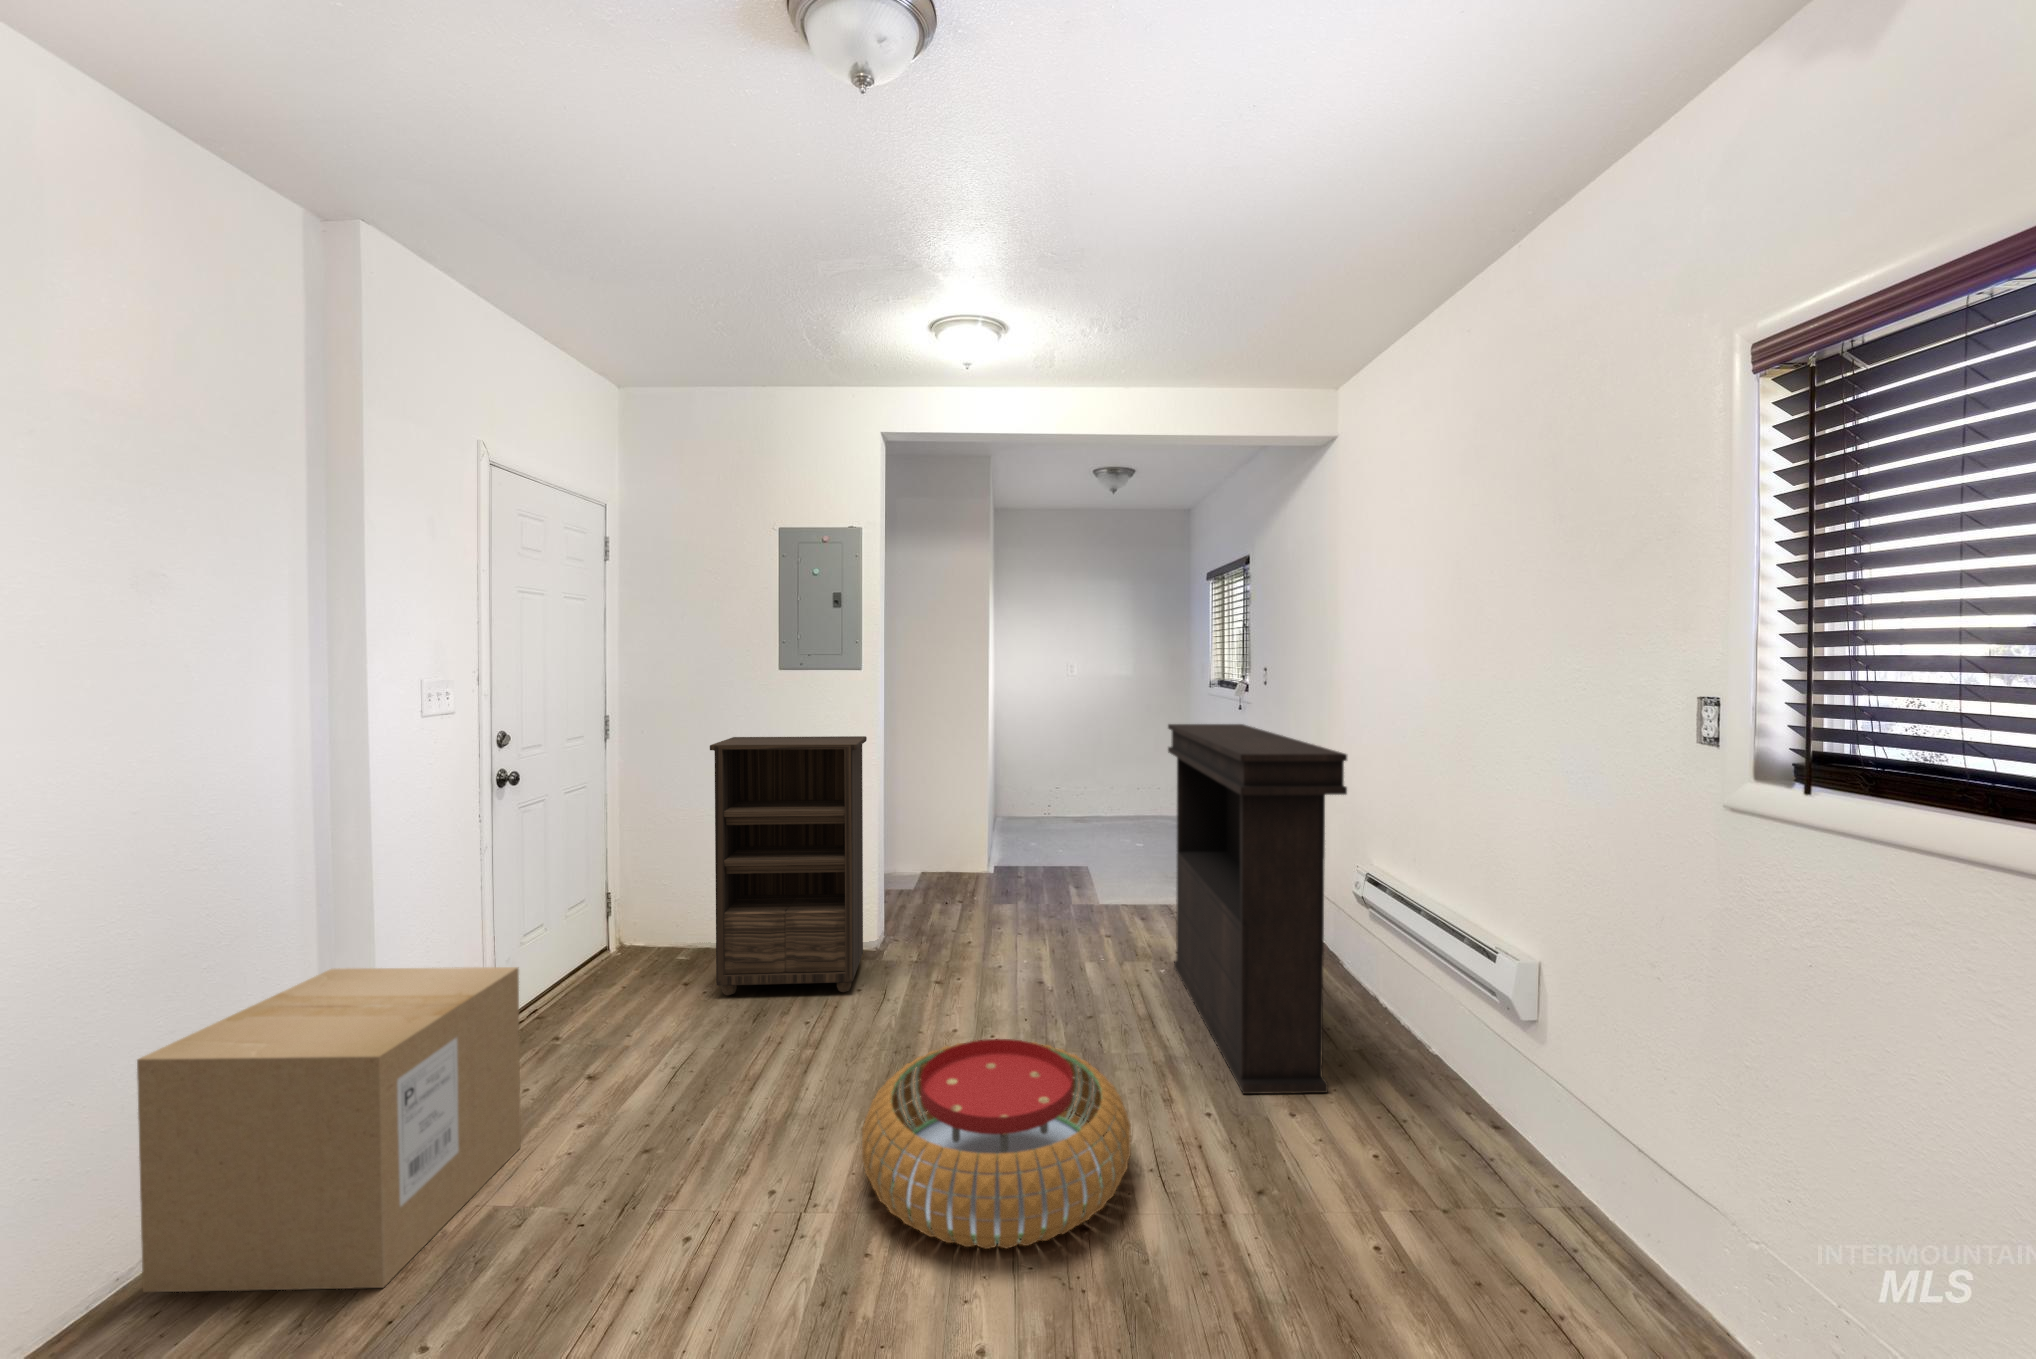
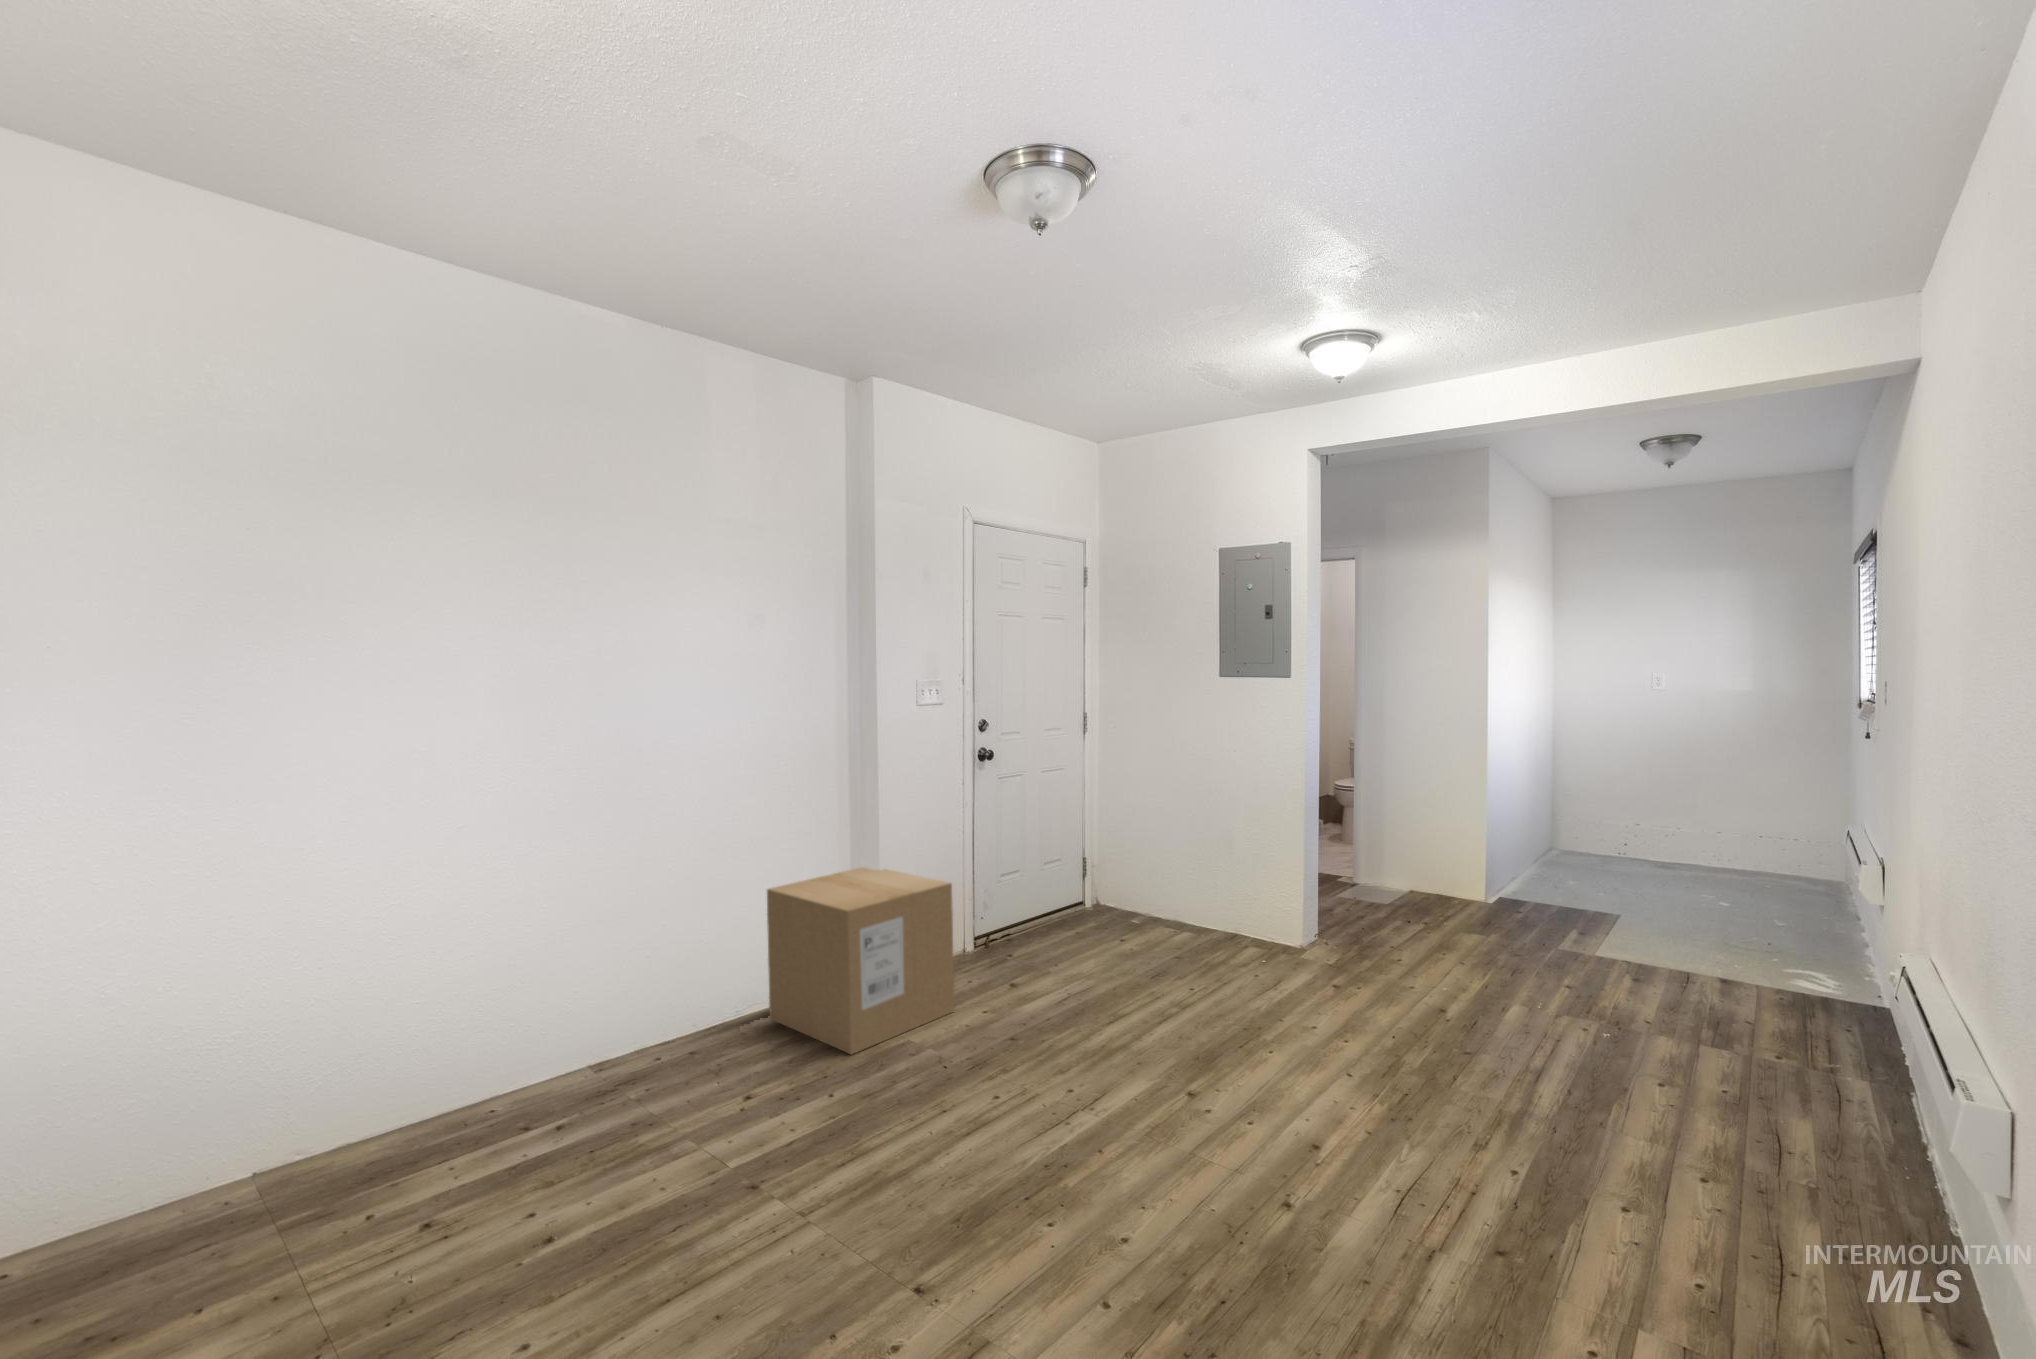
console table: present [1168,724,1347,1094] -> none [1570,736,1763,1225]
bookshelf: present [710,736,867,995] -> none [1130,732,1279,978]
pouf: present [862,1039,1131,1249] -> none [1123,1021,1384,1199]

